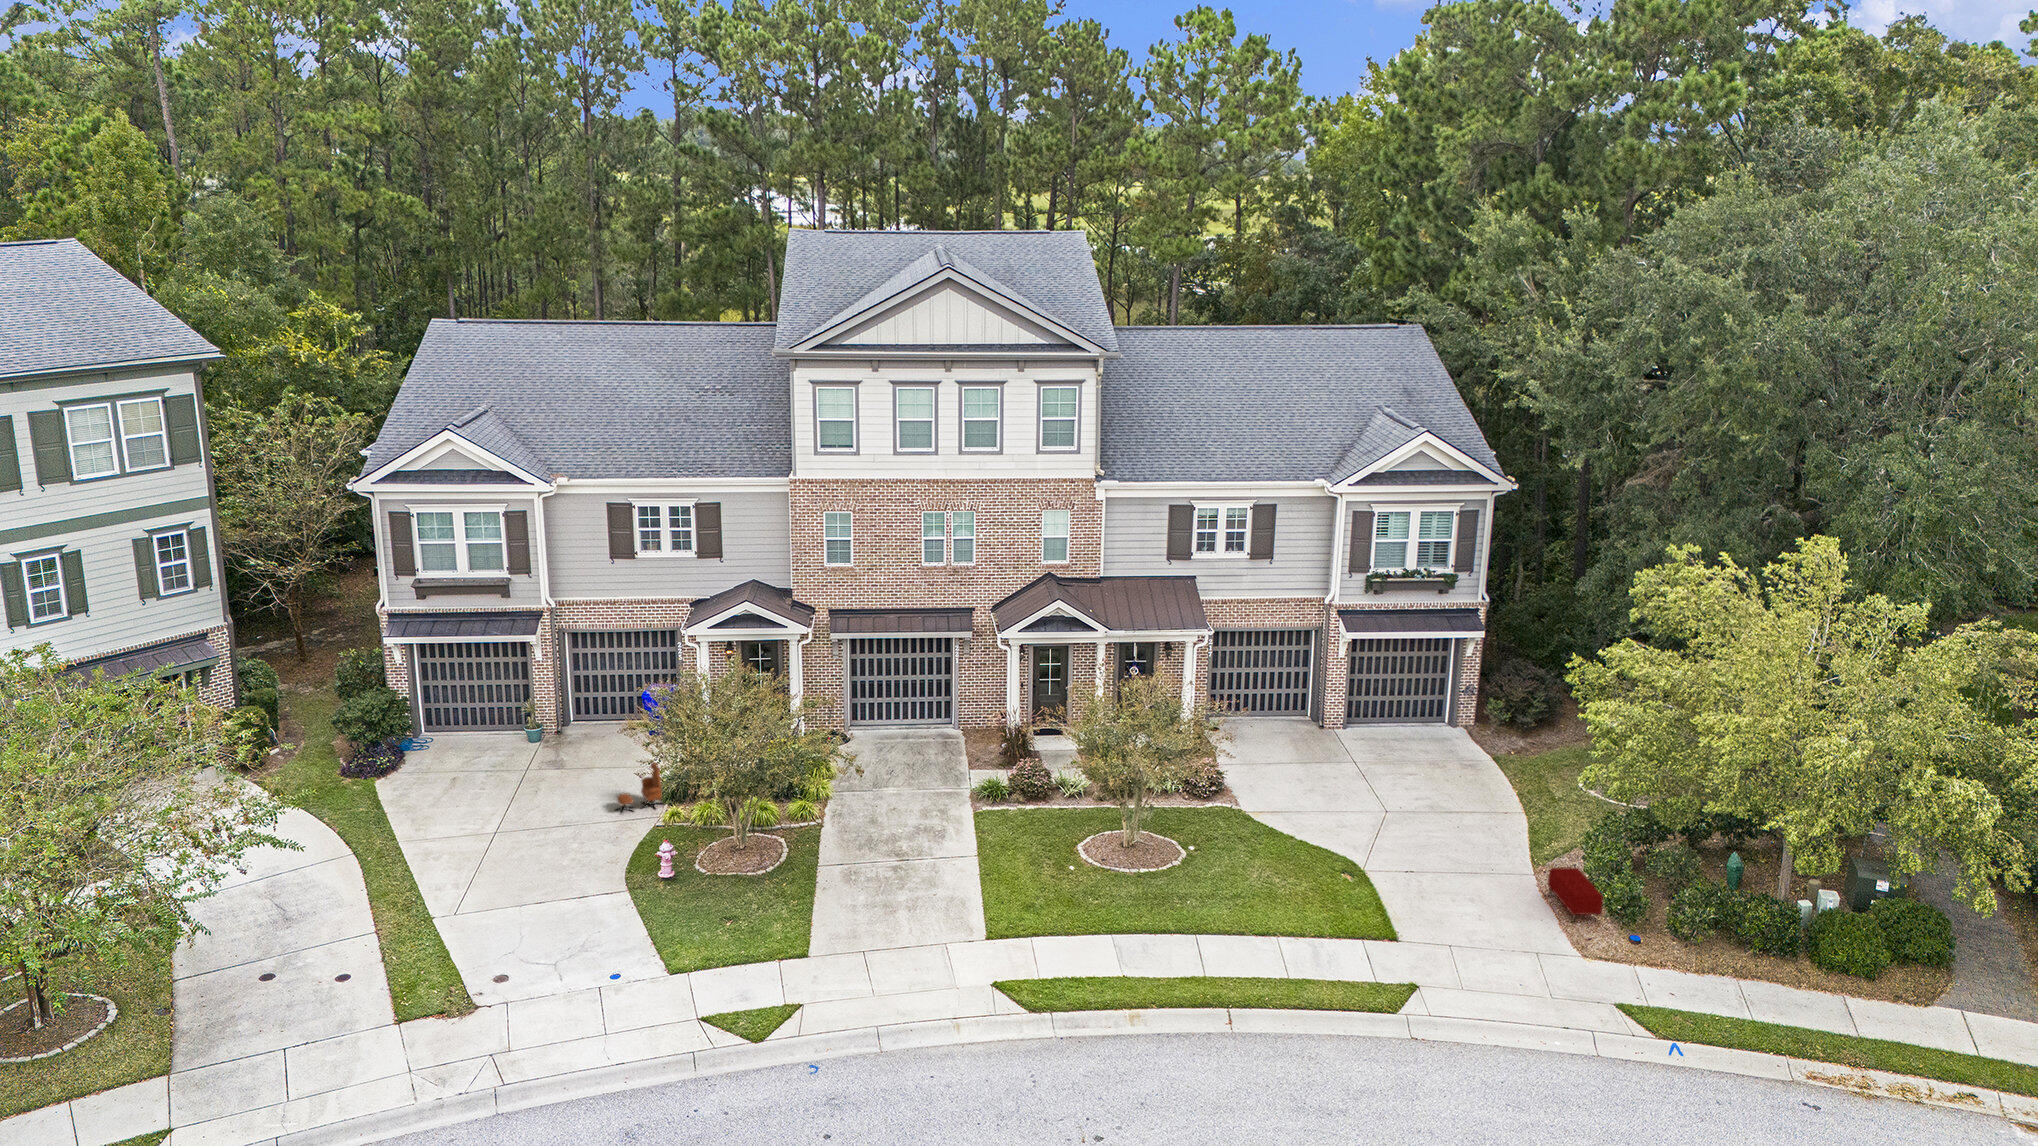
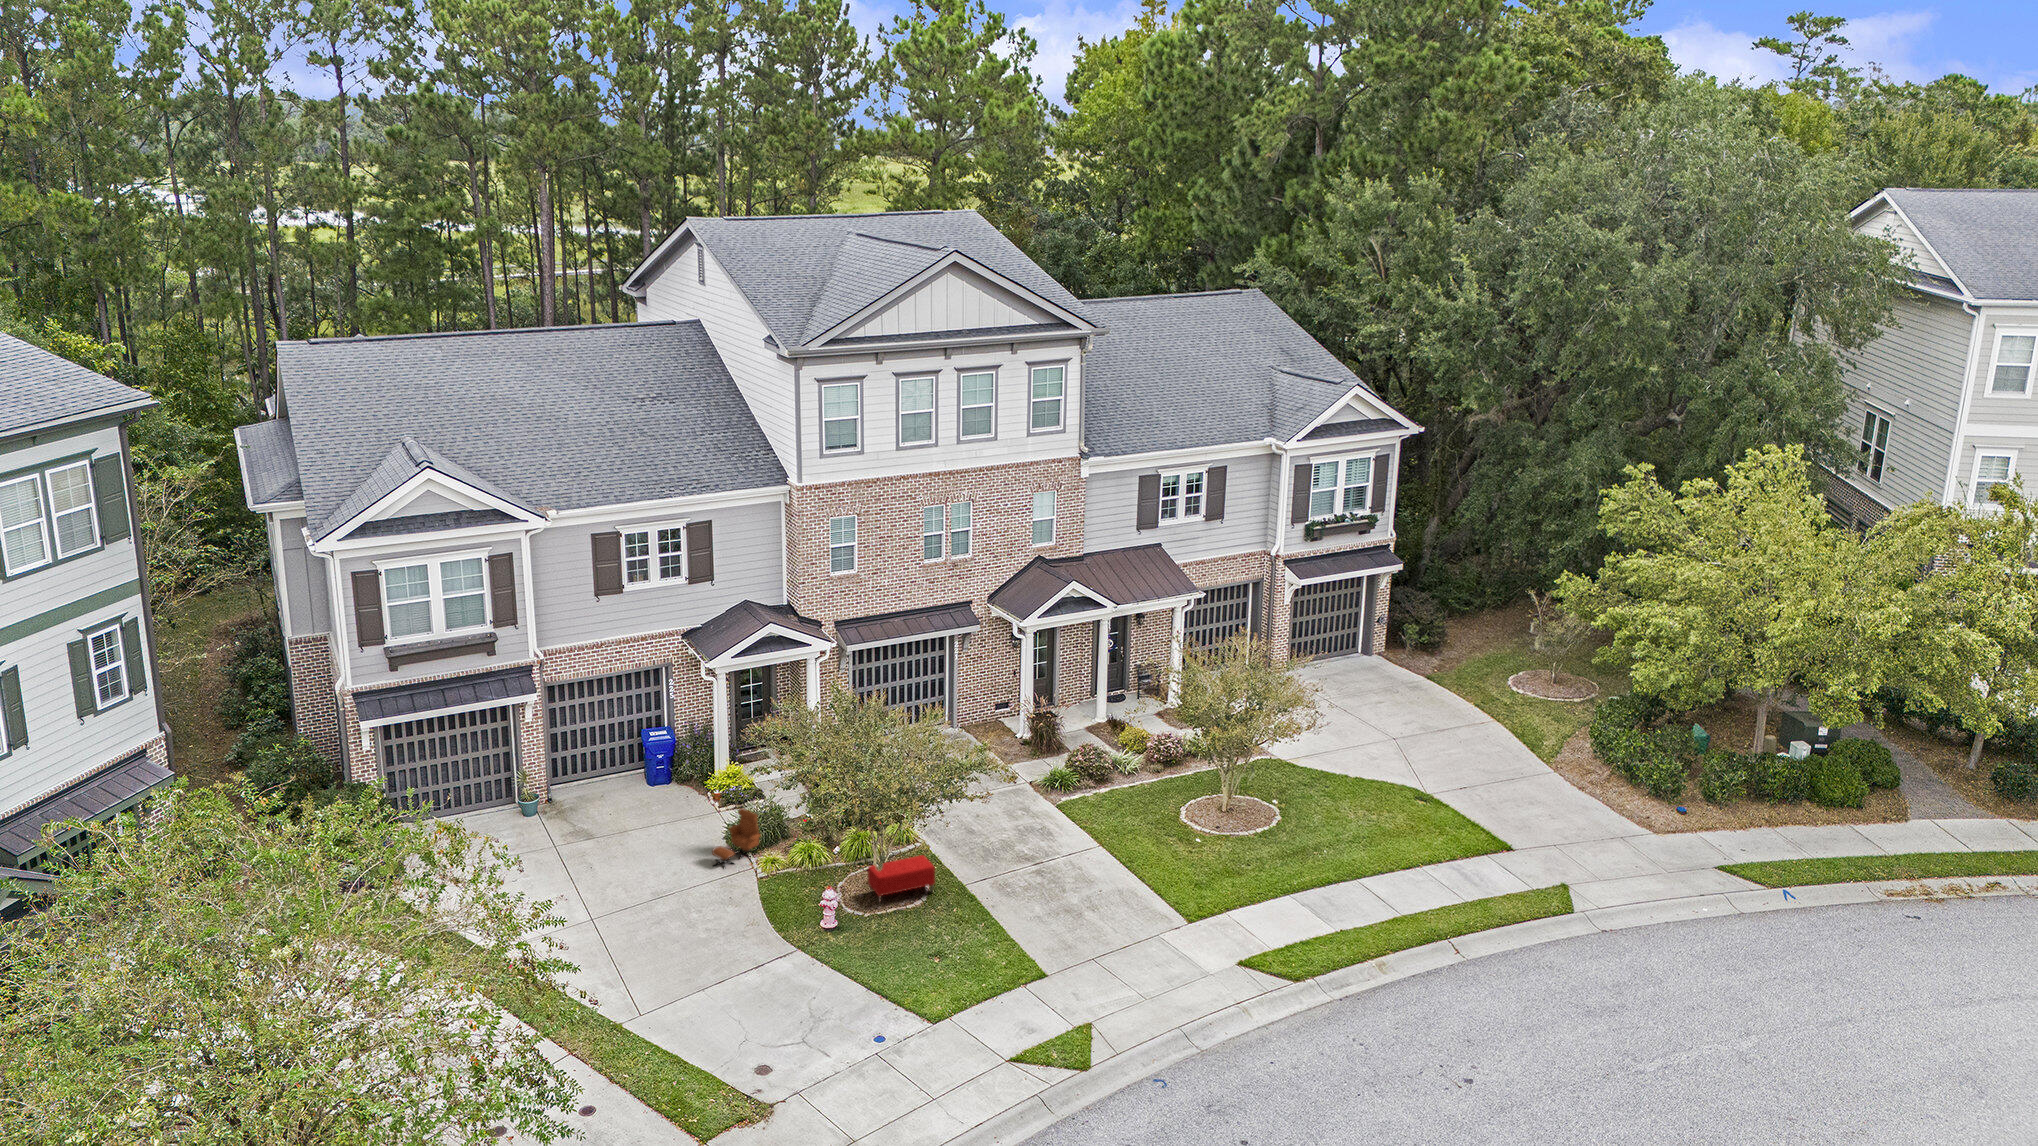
bench: present [1548,868,1603,923] -> present [868,855,935,903]

